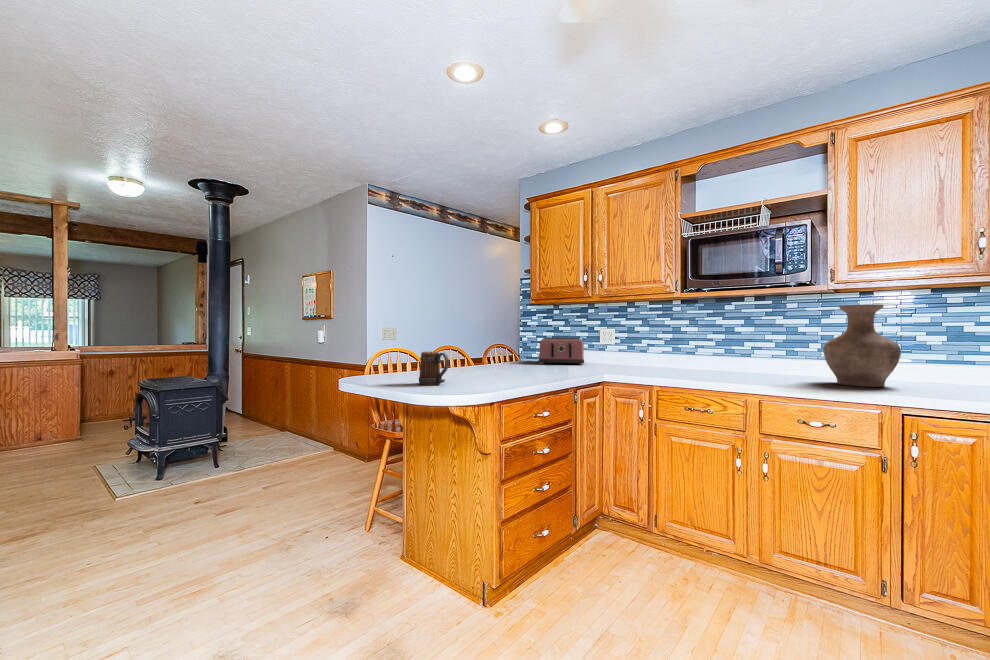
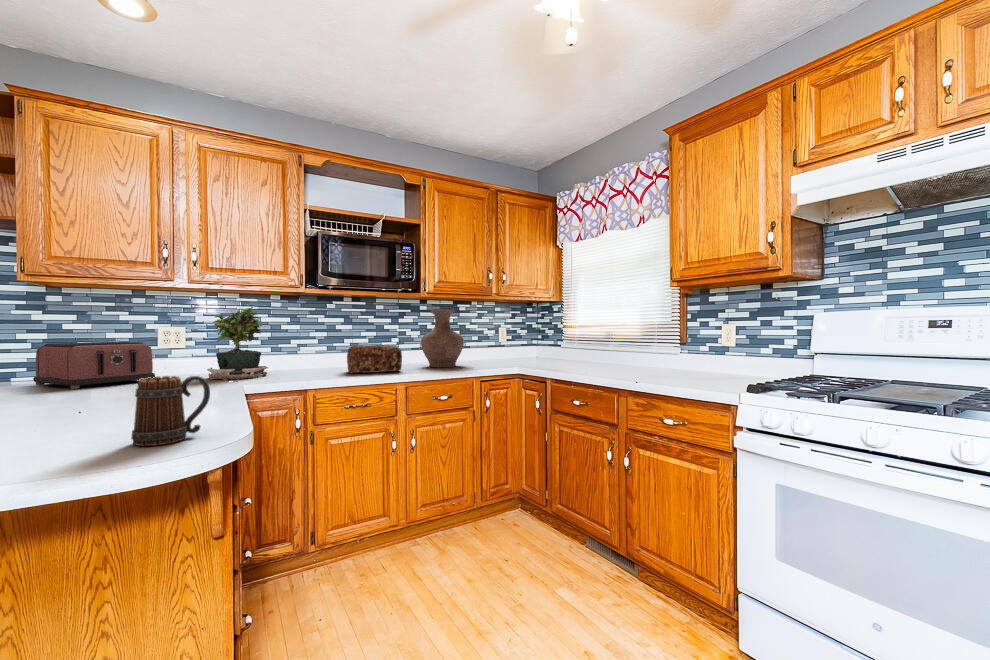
potted plant: none [605,311,653,370] -> present [207,307,268,381]
bread loaf: none [703,348,774,380] -> present [347,345,402,373]

